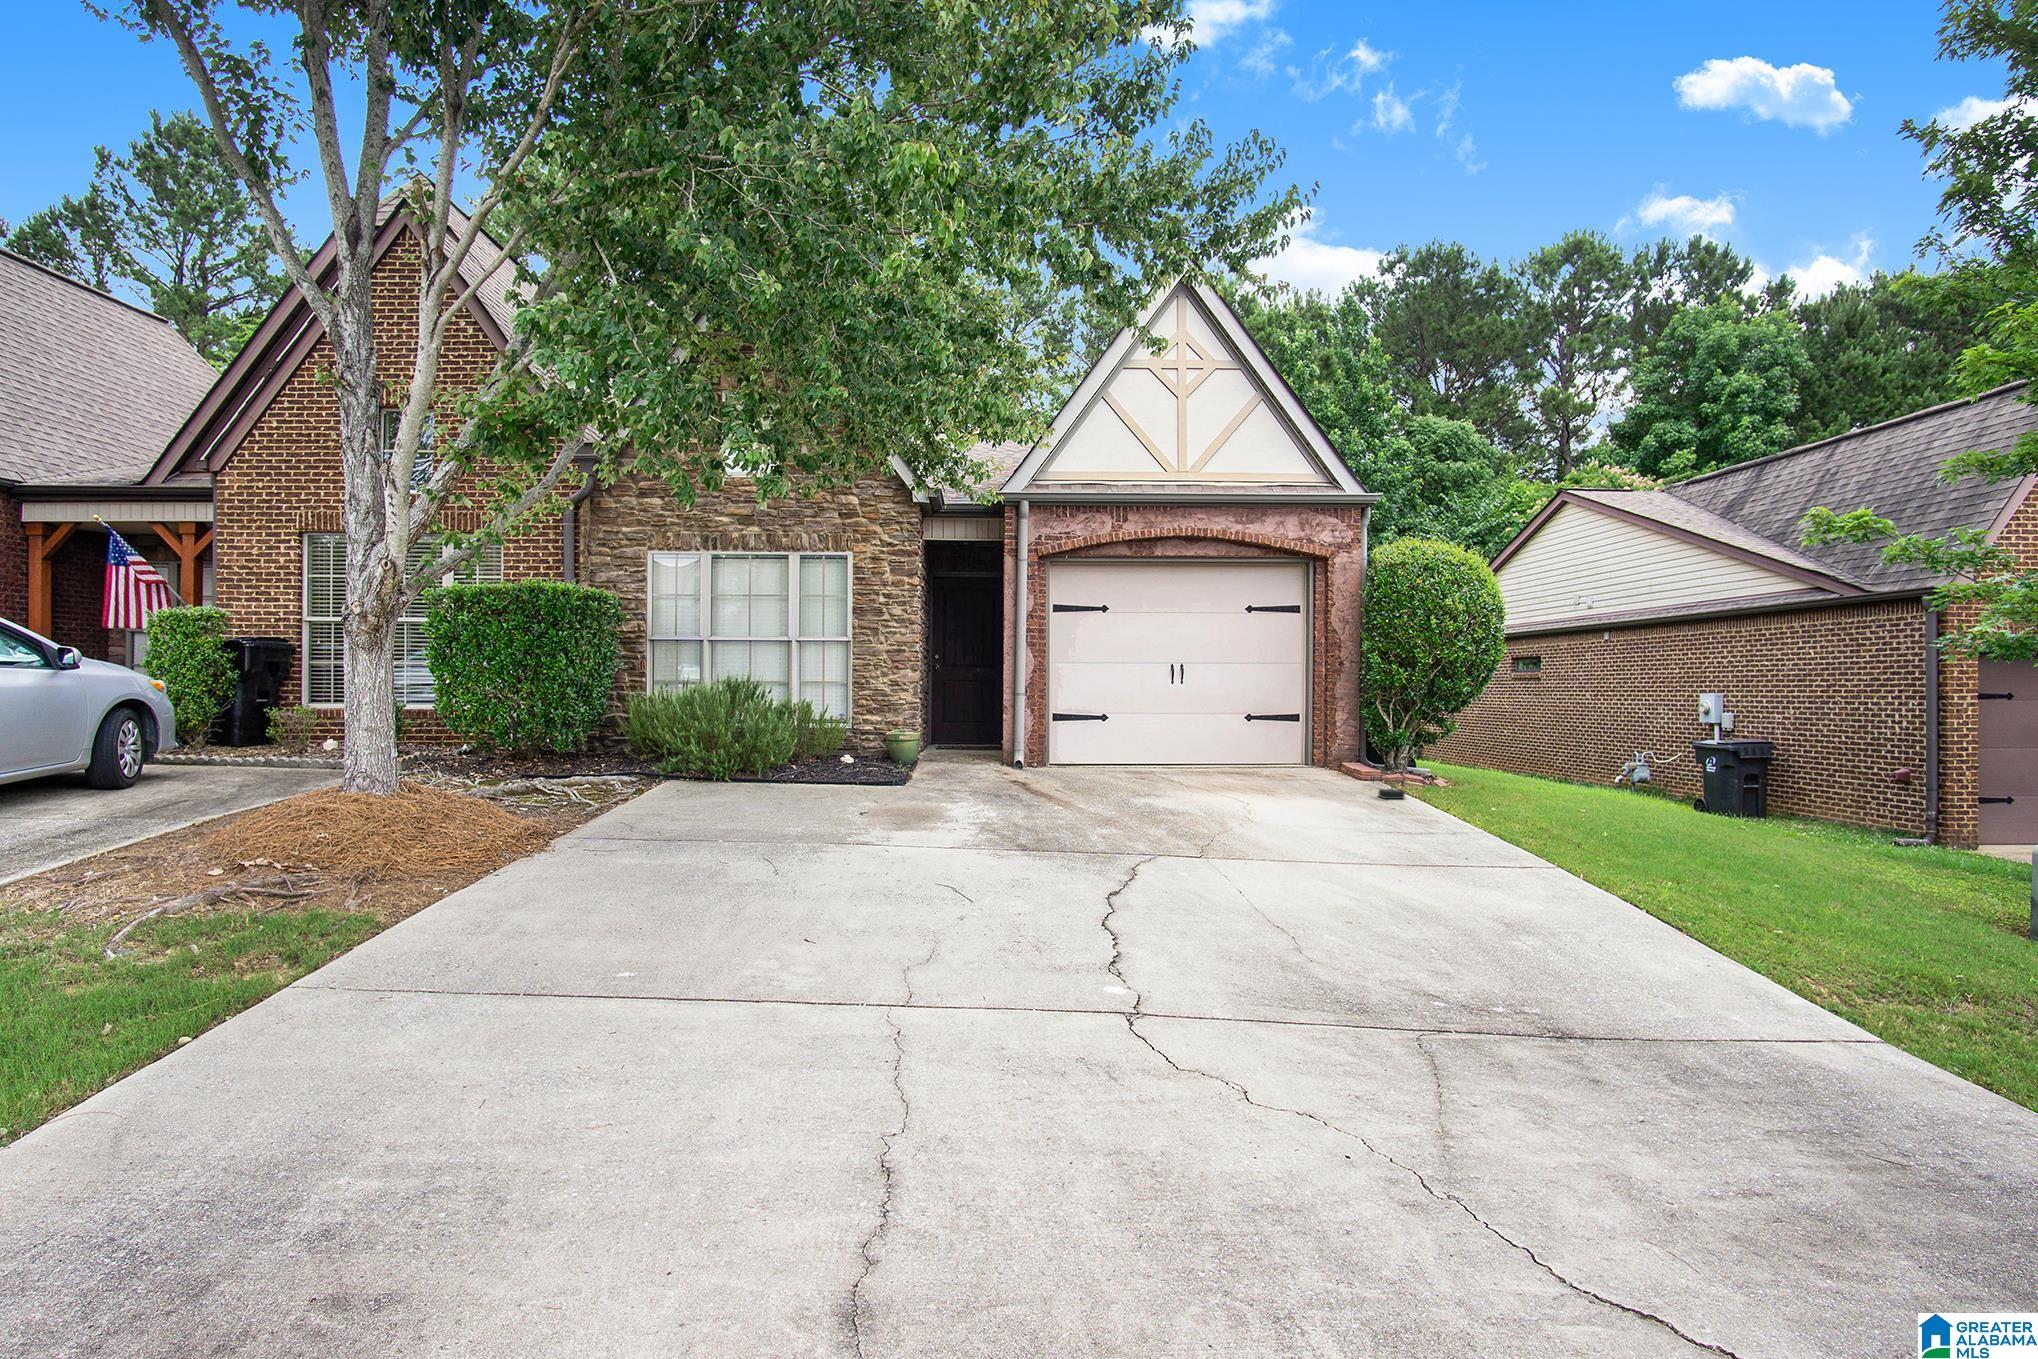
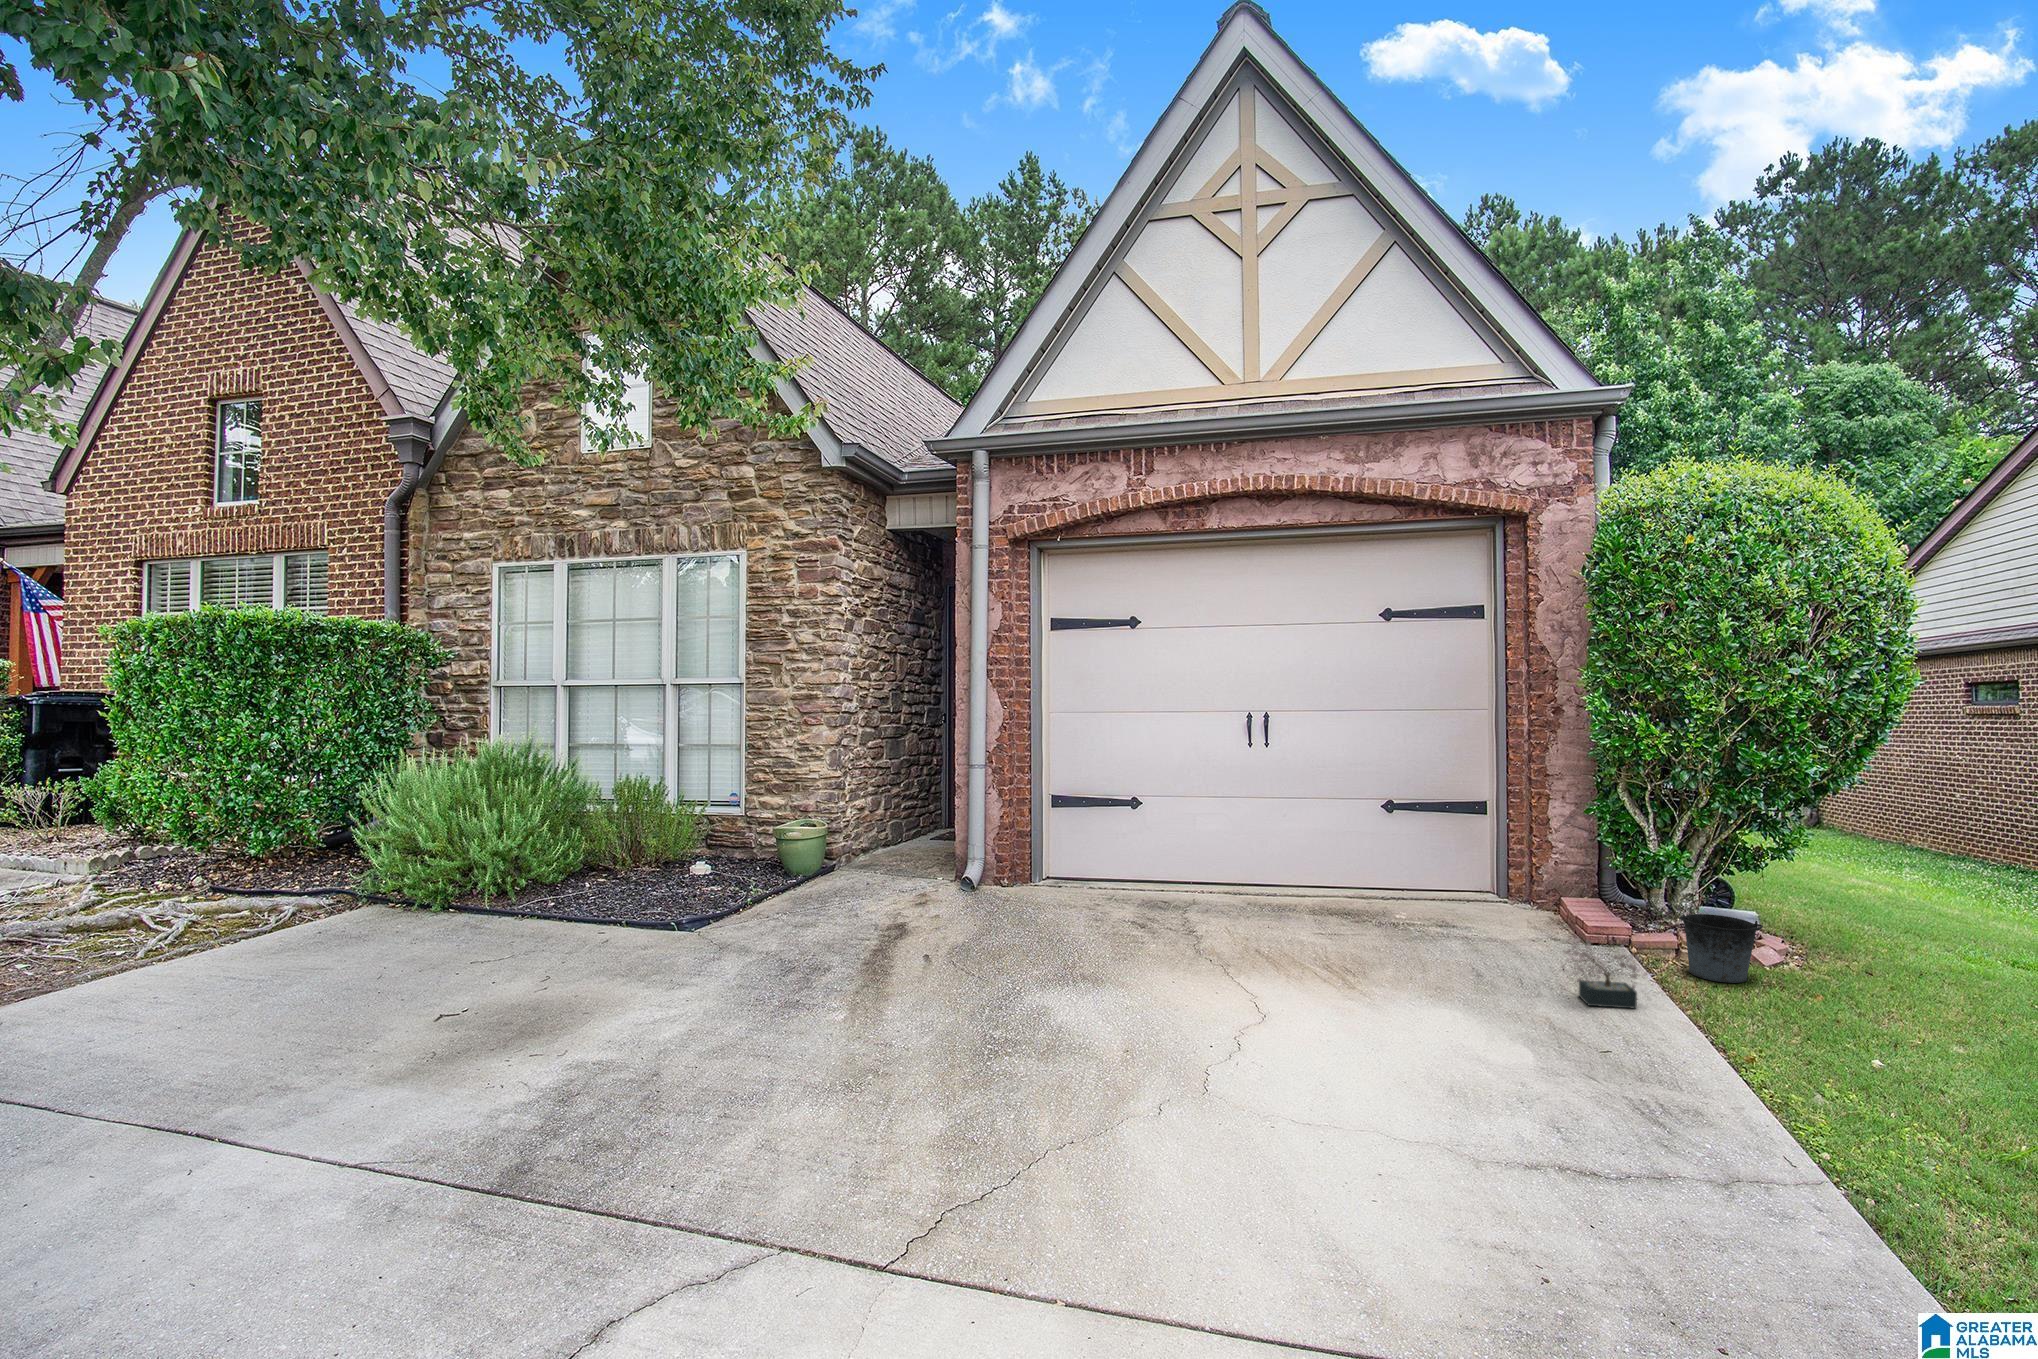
bucket: none [1414,760,1450,791] -> present [1679,914,1763,983]

